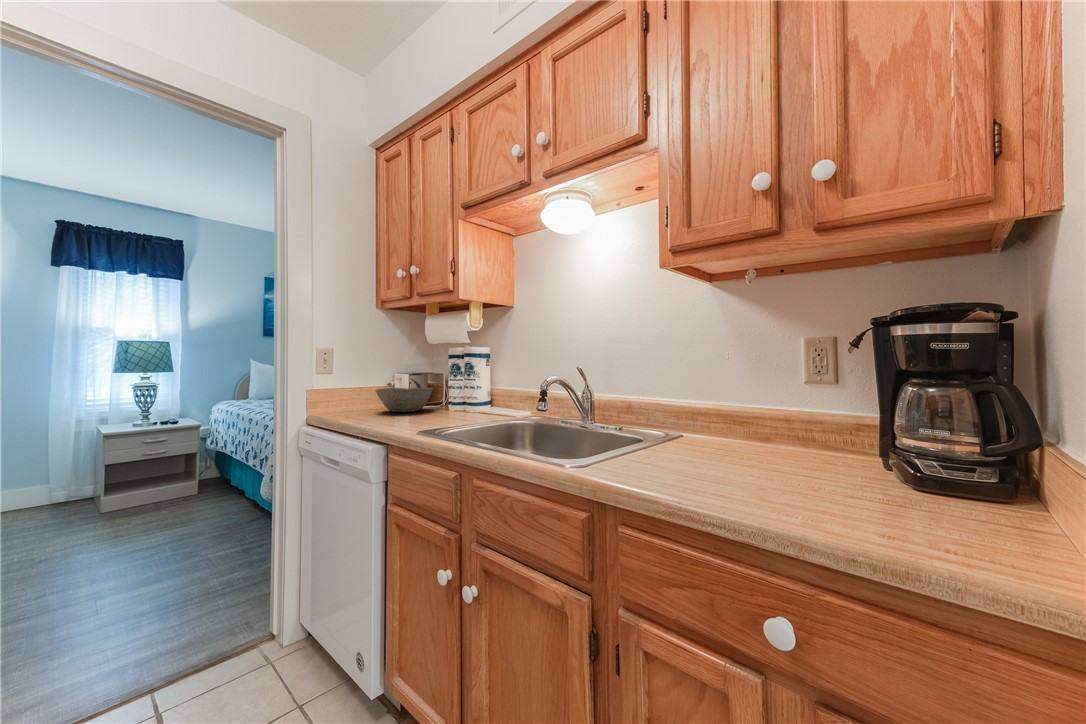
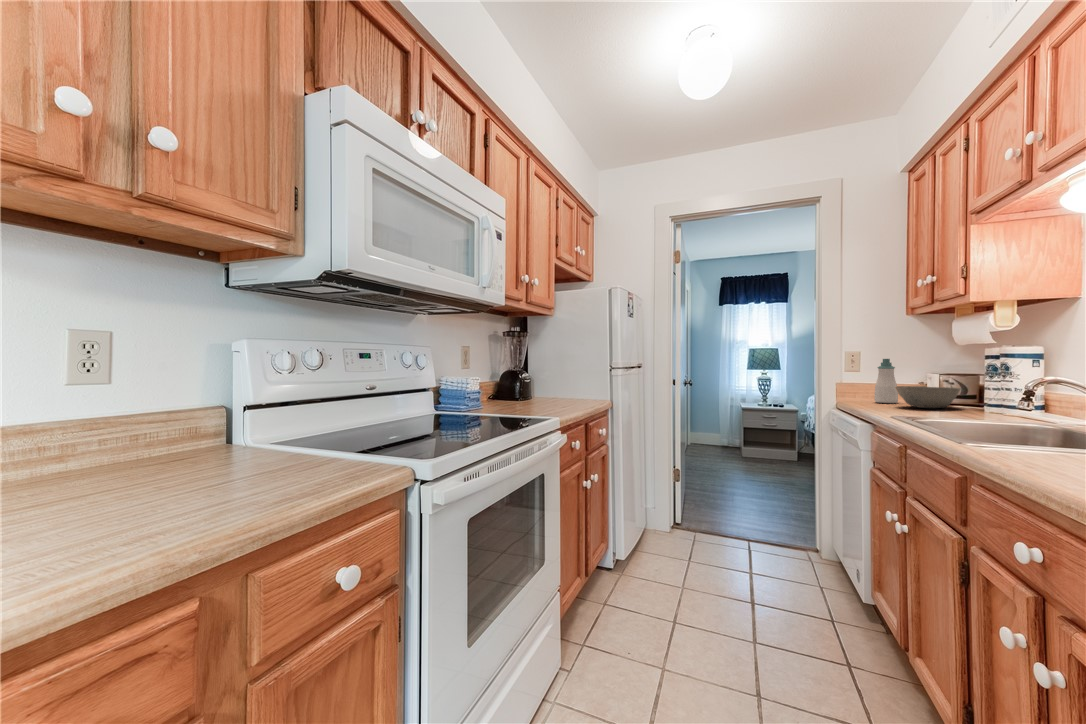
soap bottle: none [344,357,368,410] -> present [874,359,898,403]

